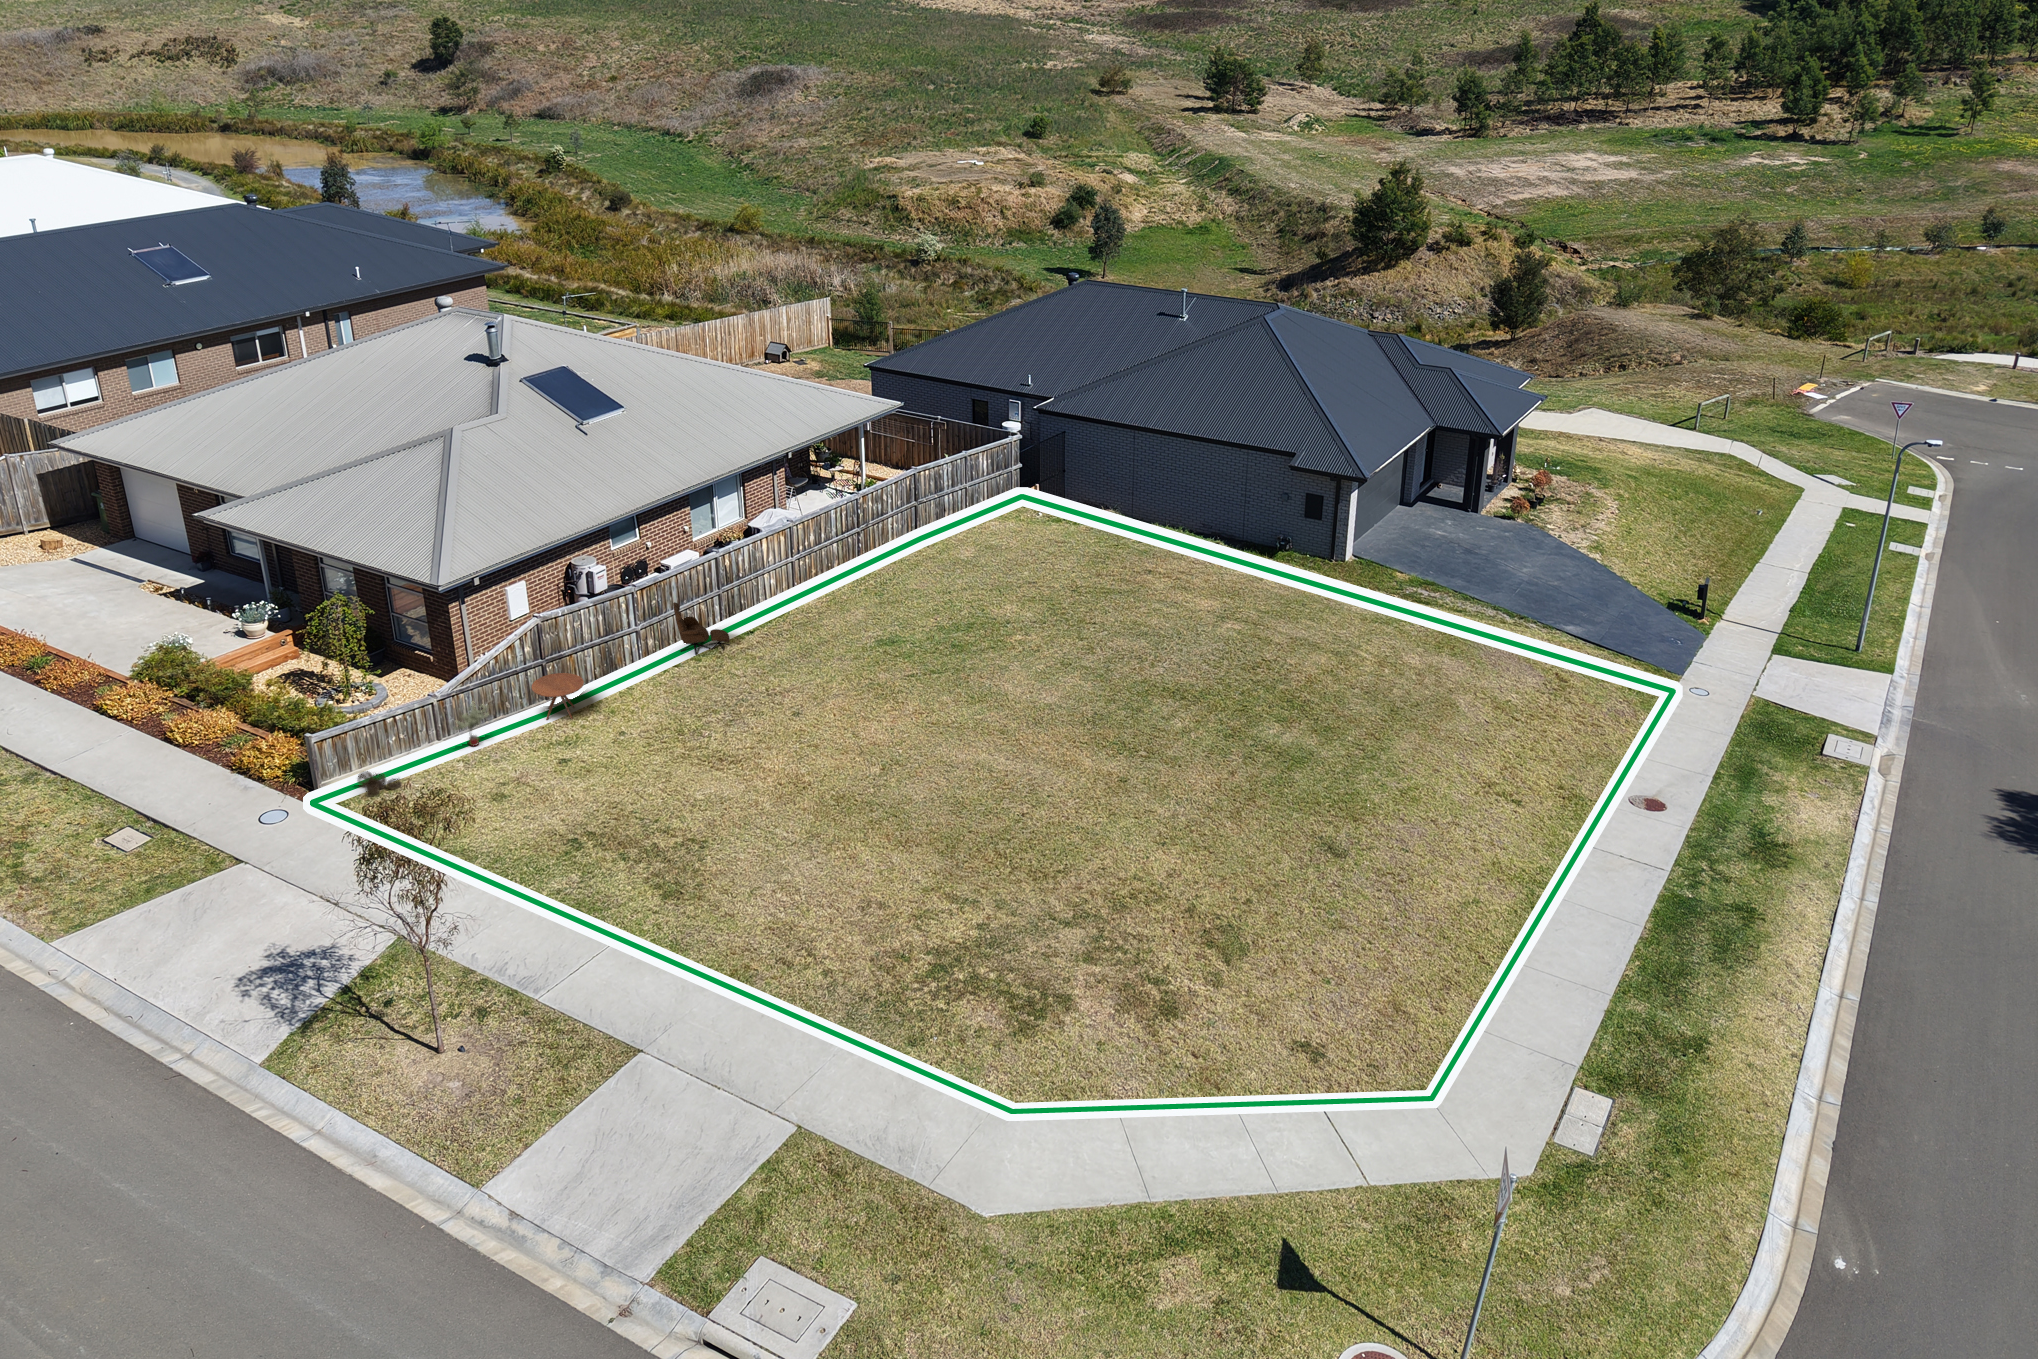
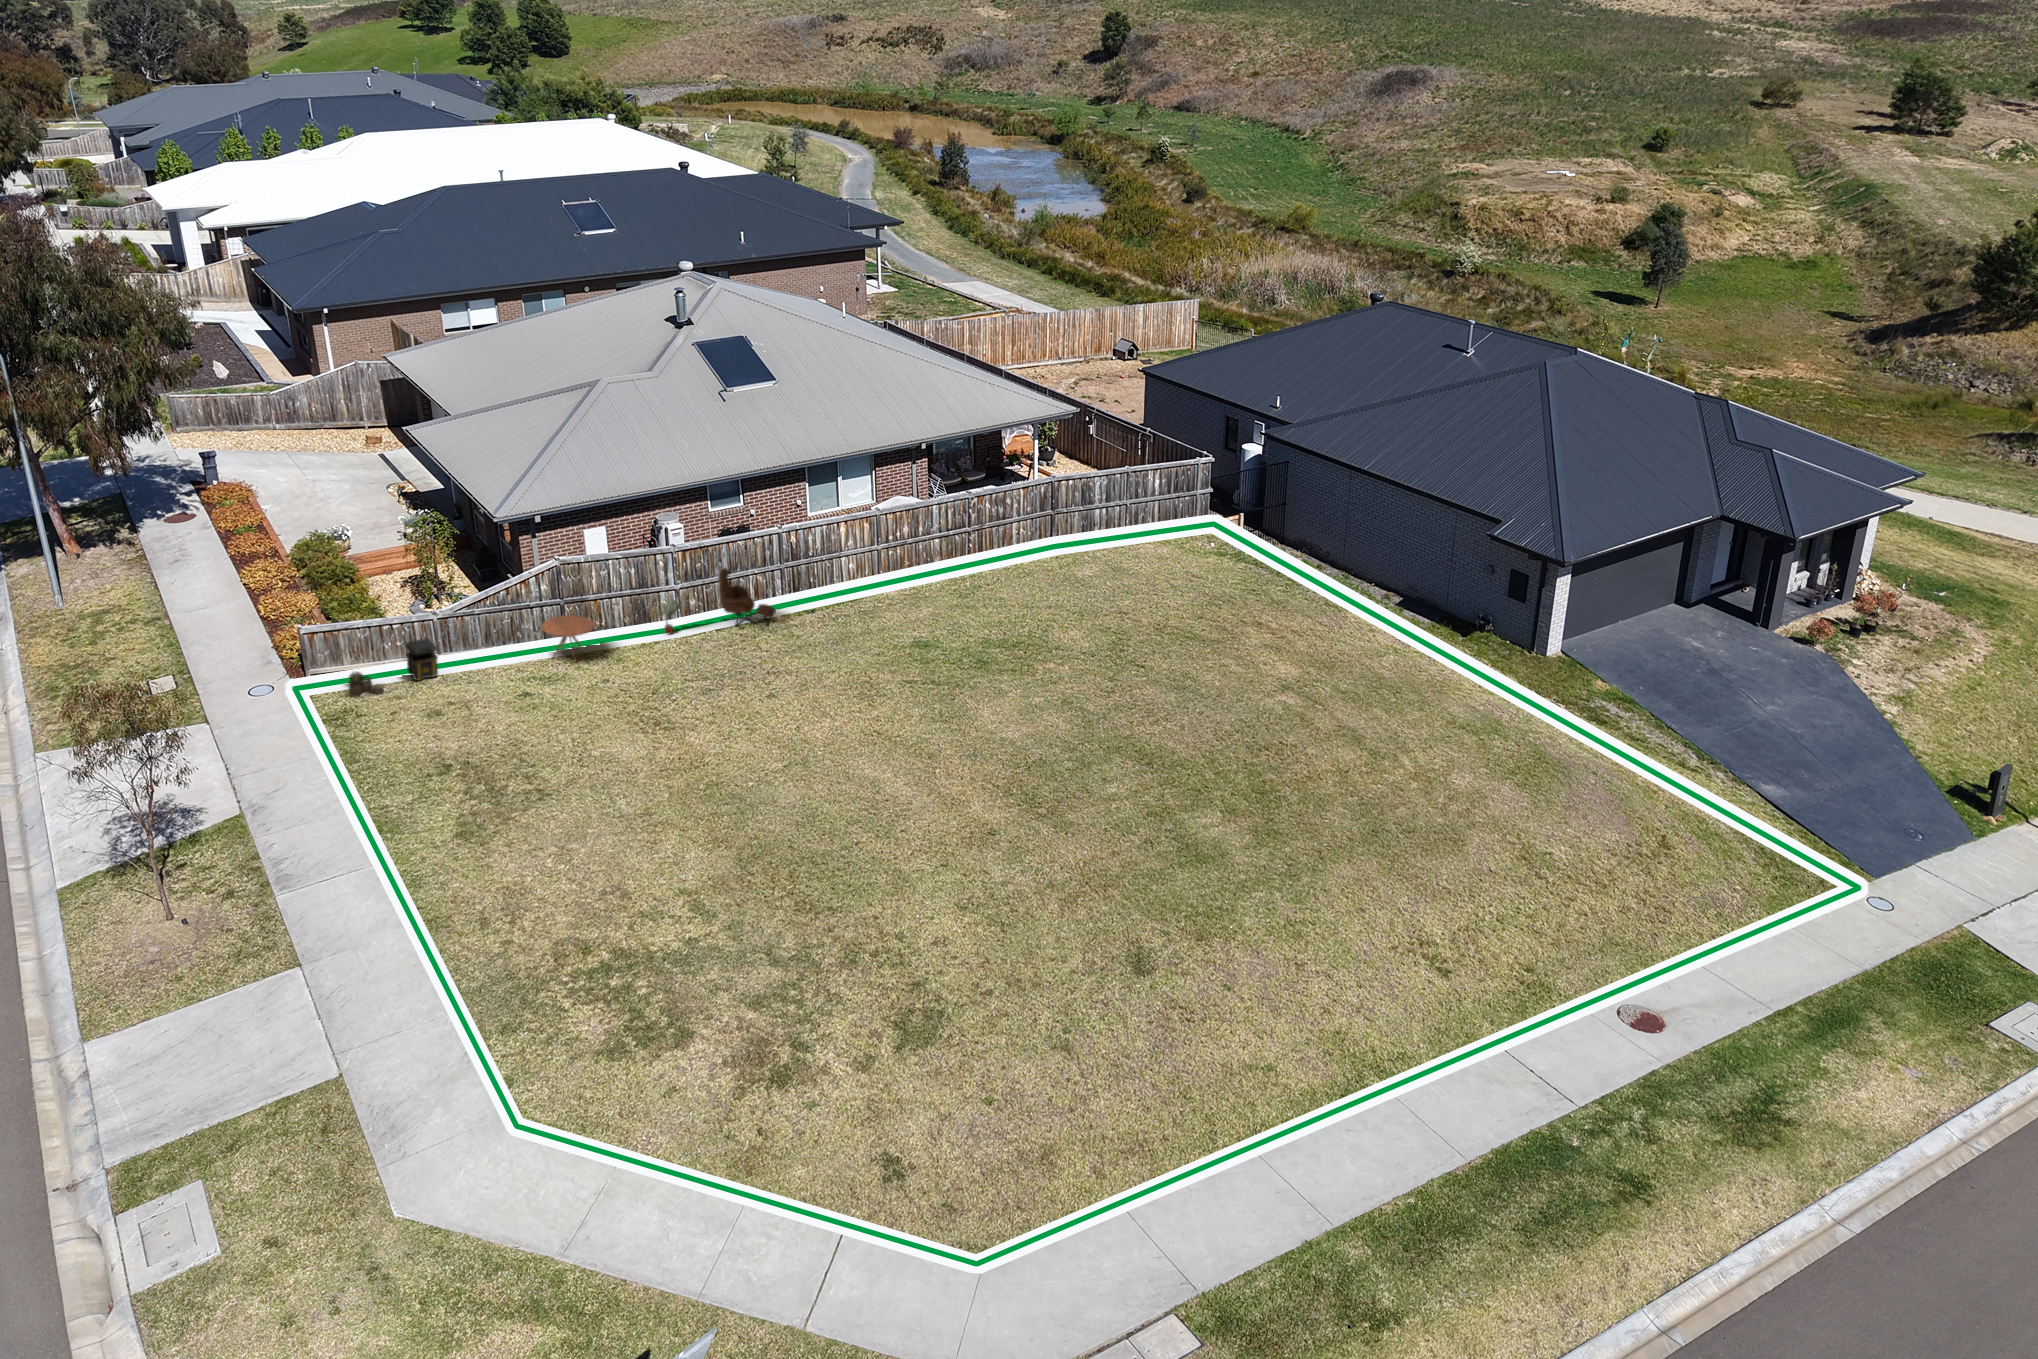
potted tree: present [455,703,488,746] -> present [653,594,685,634]
toolbox: none [408,724,445,768] -> present [406,638,438,681]

